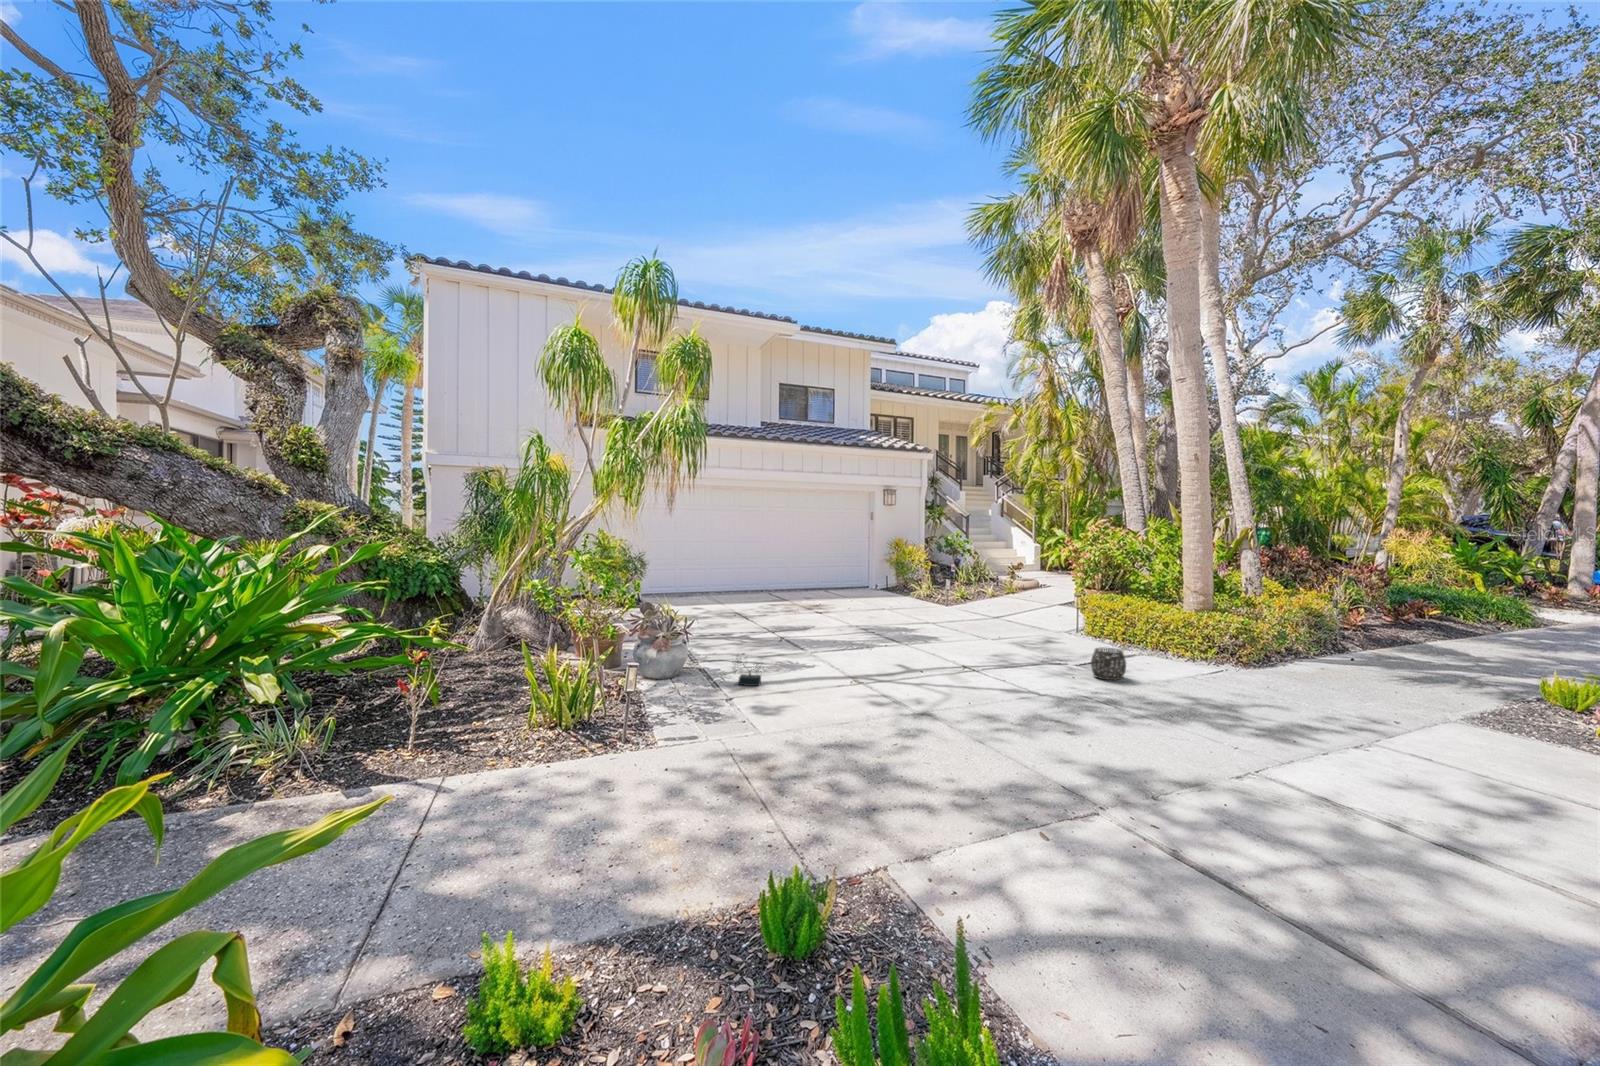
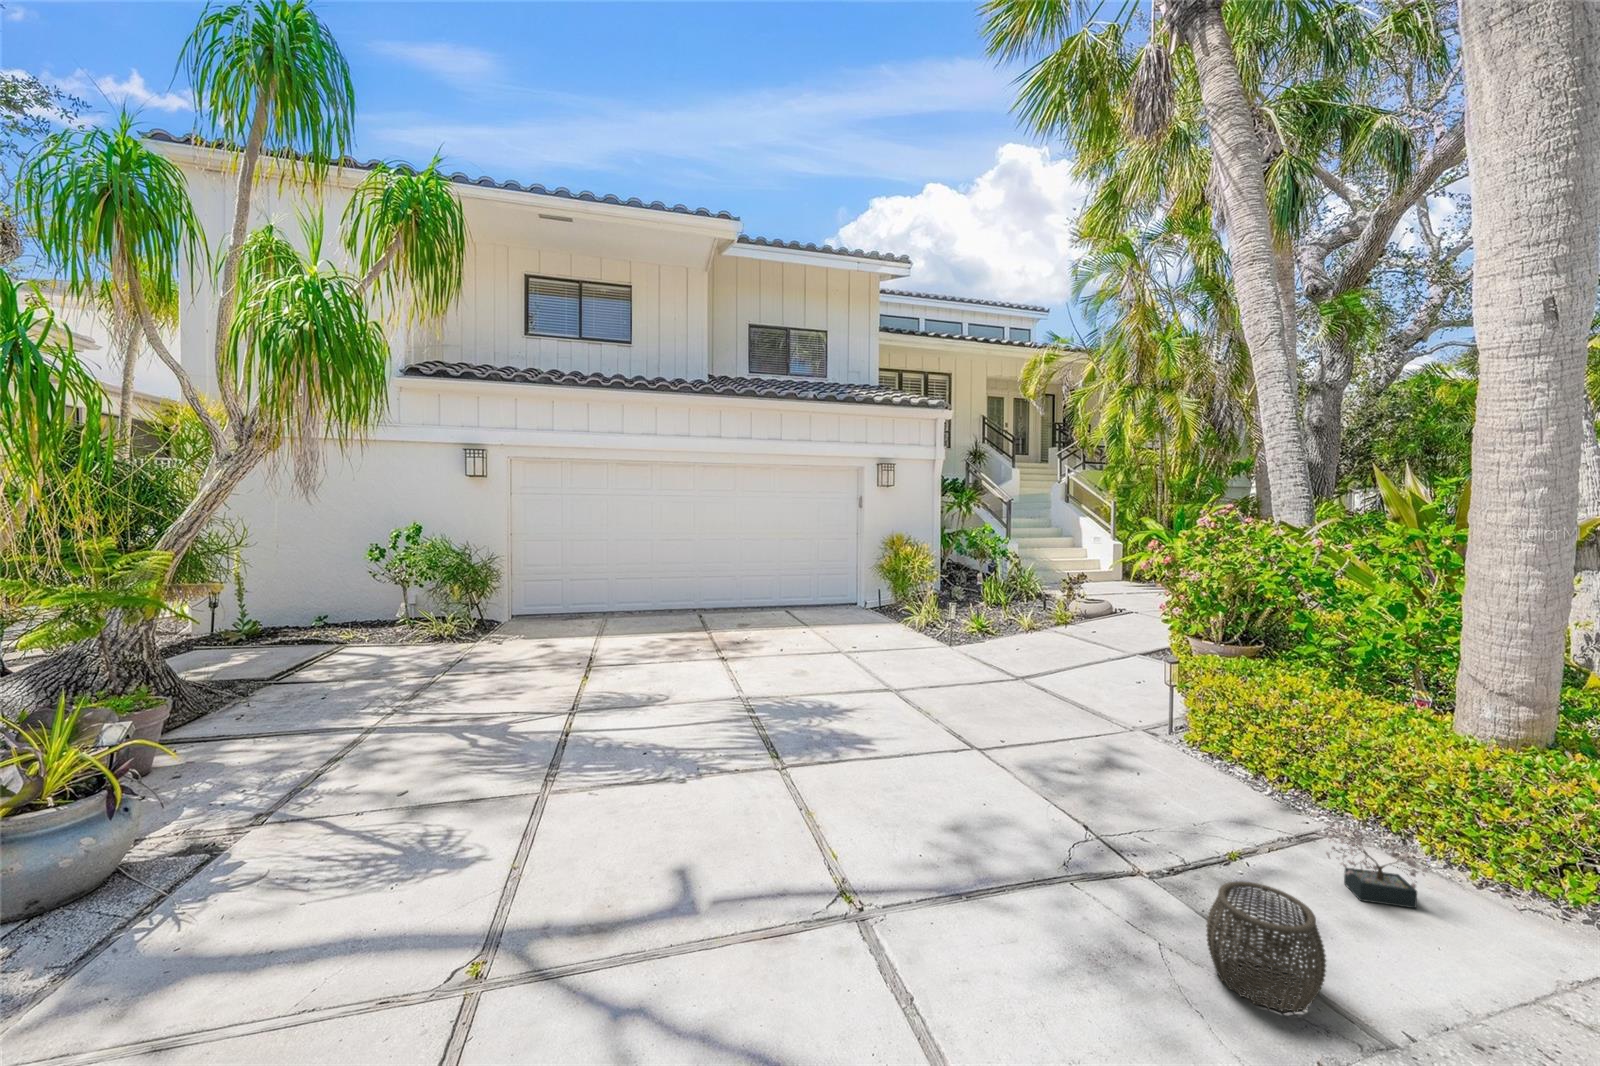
decorative plant: present [733,655,764,686] -> present [1326,821,1428,908]

